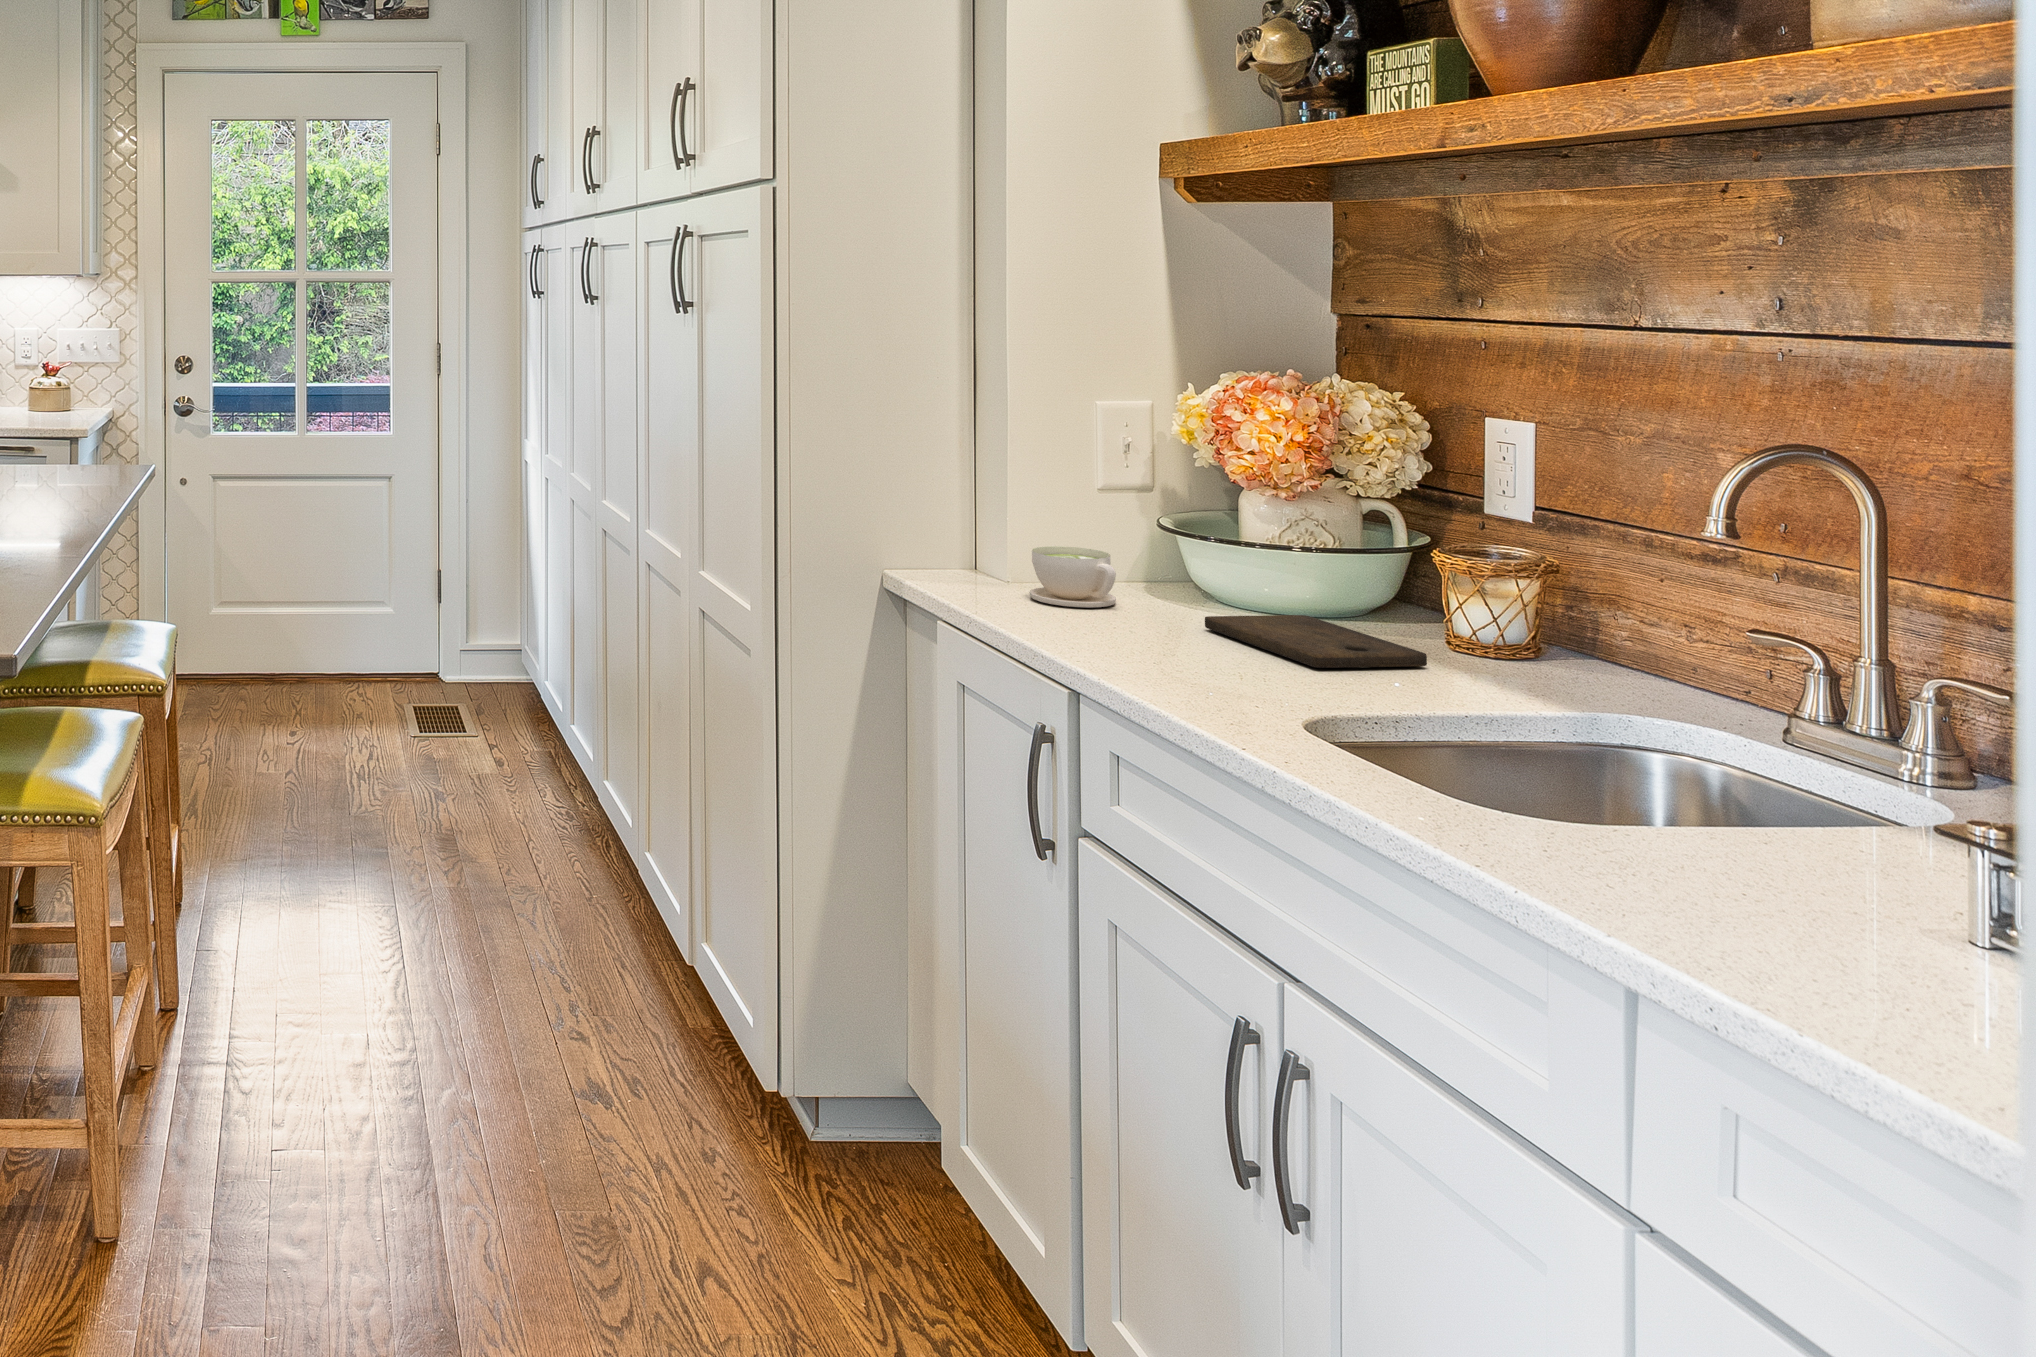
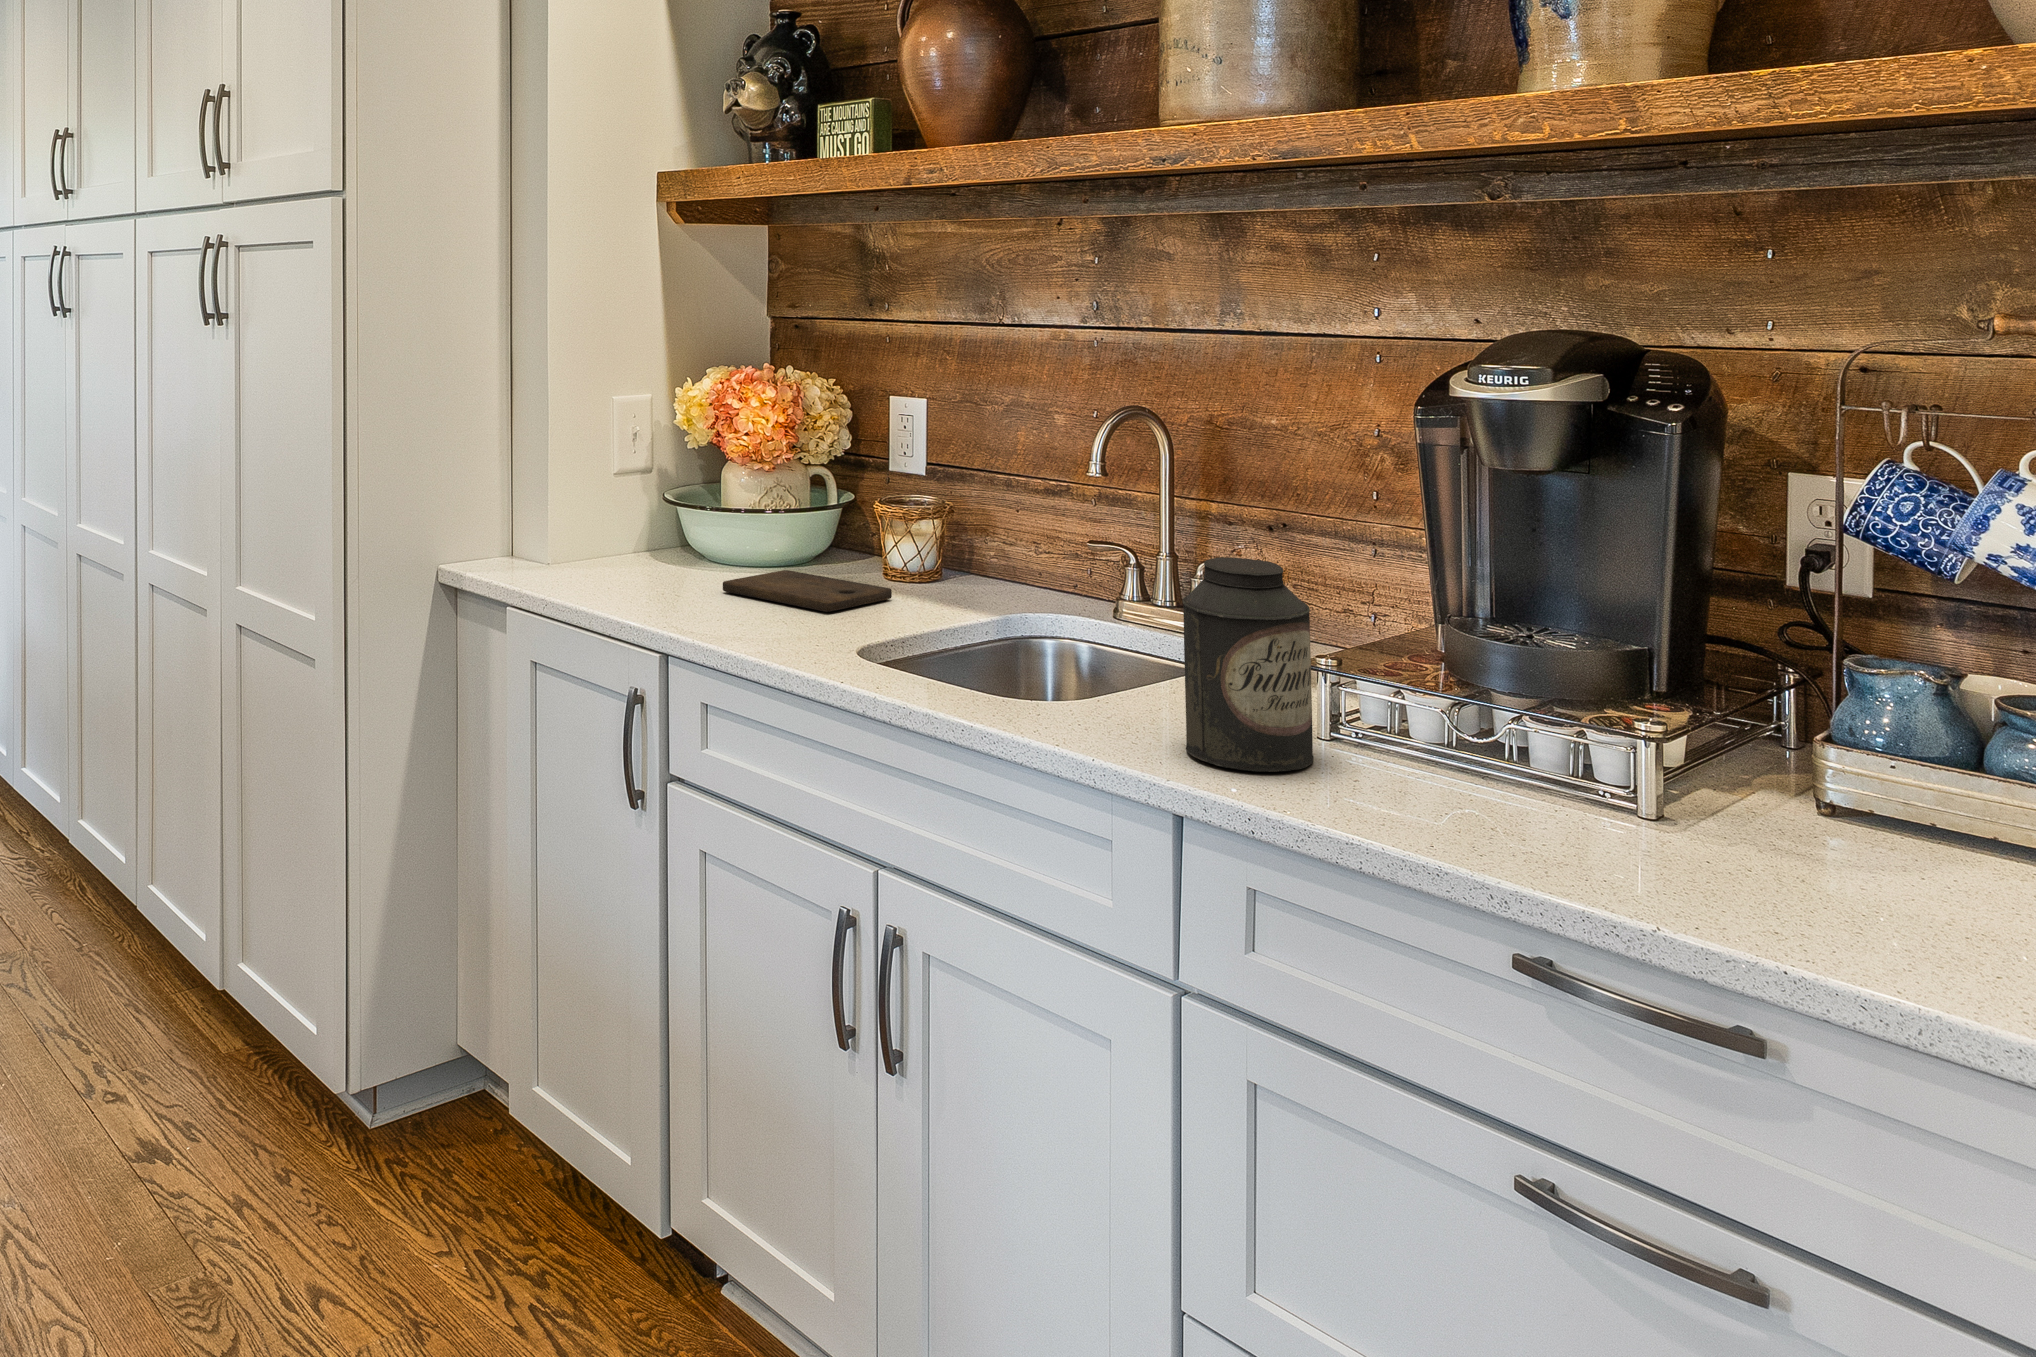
coffee cup: present [1030,546,1116,608] -> none [571,535,644,588]
canister: none [1632,649,1843,948] -> present [1183,557,1313,772]

